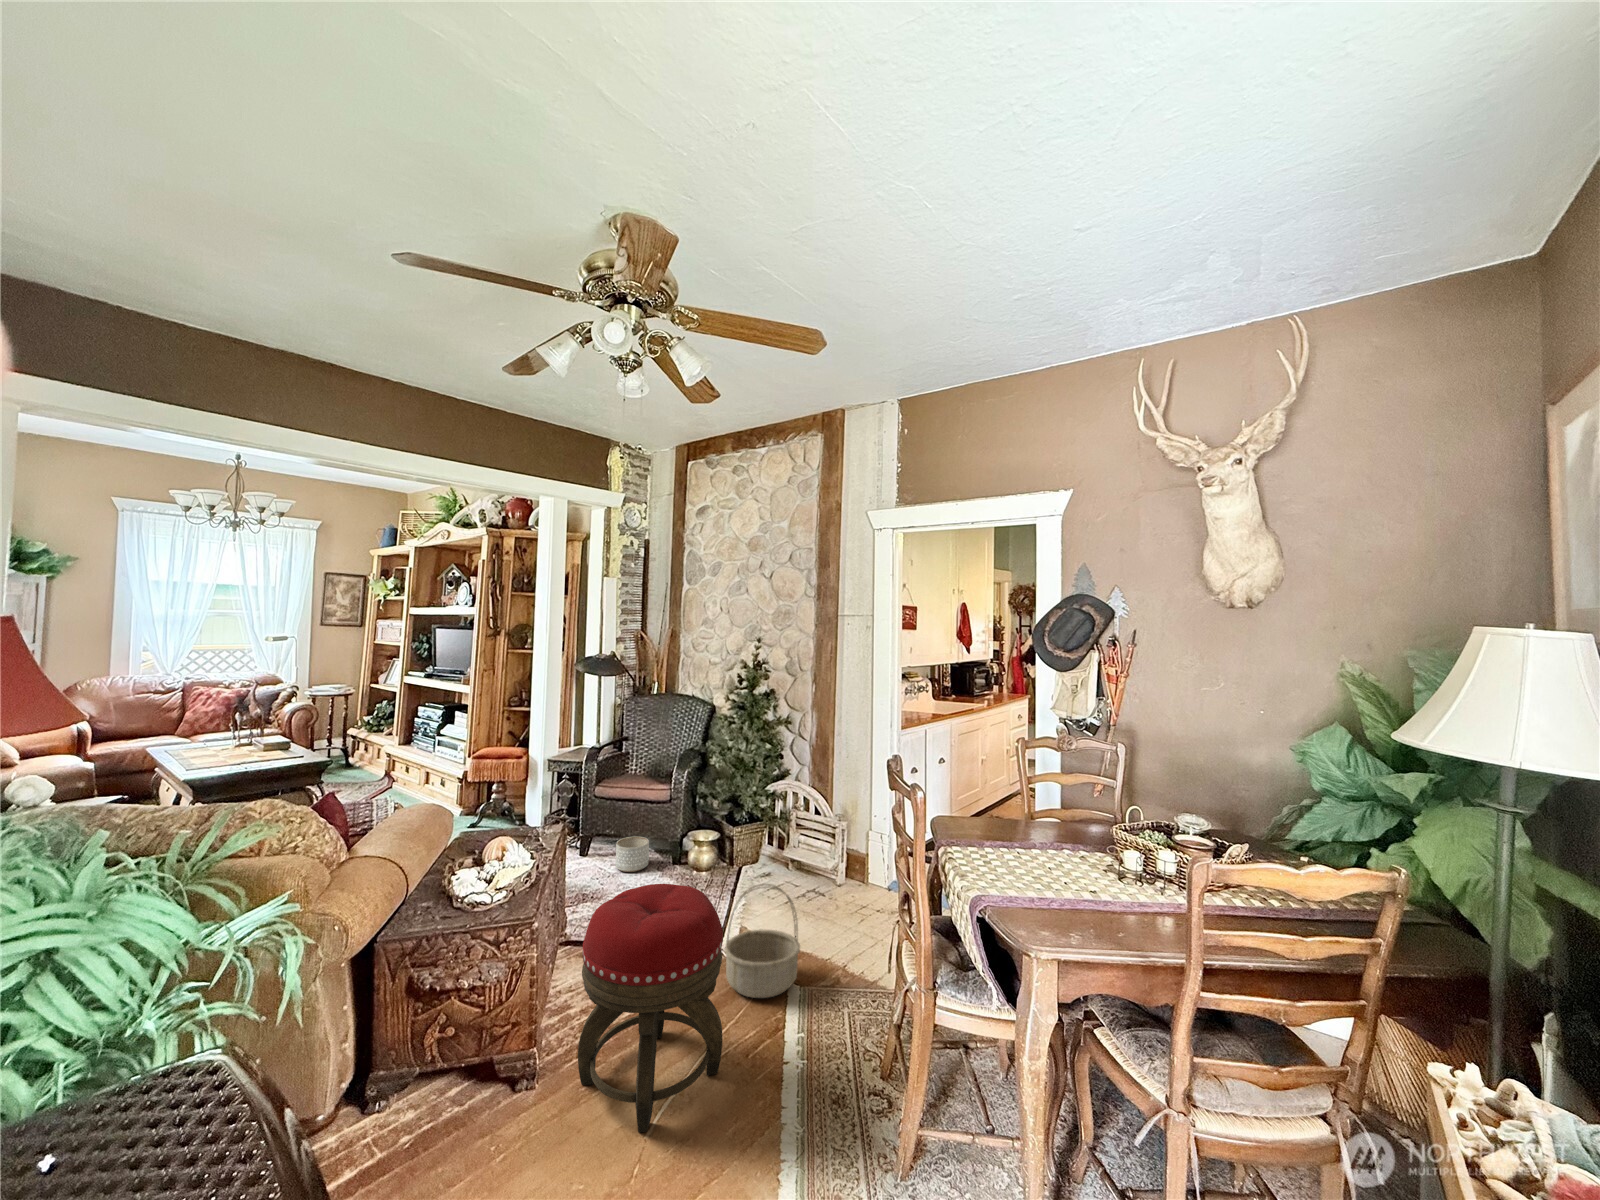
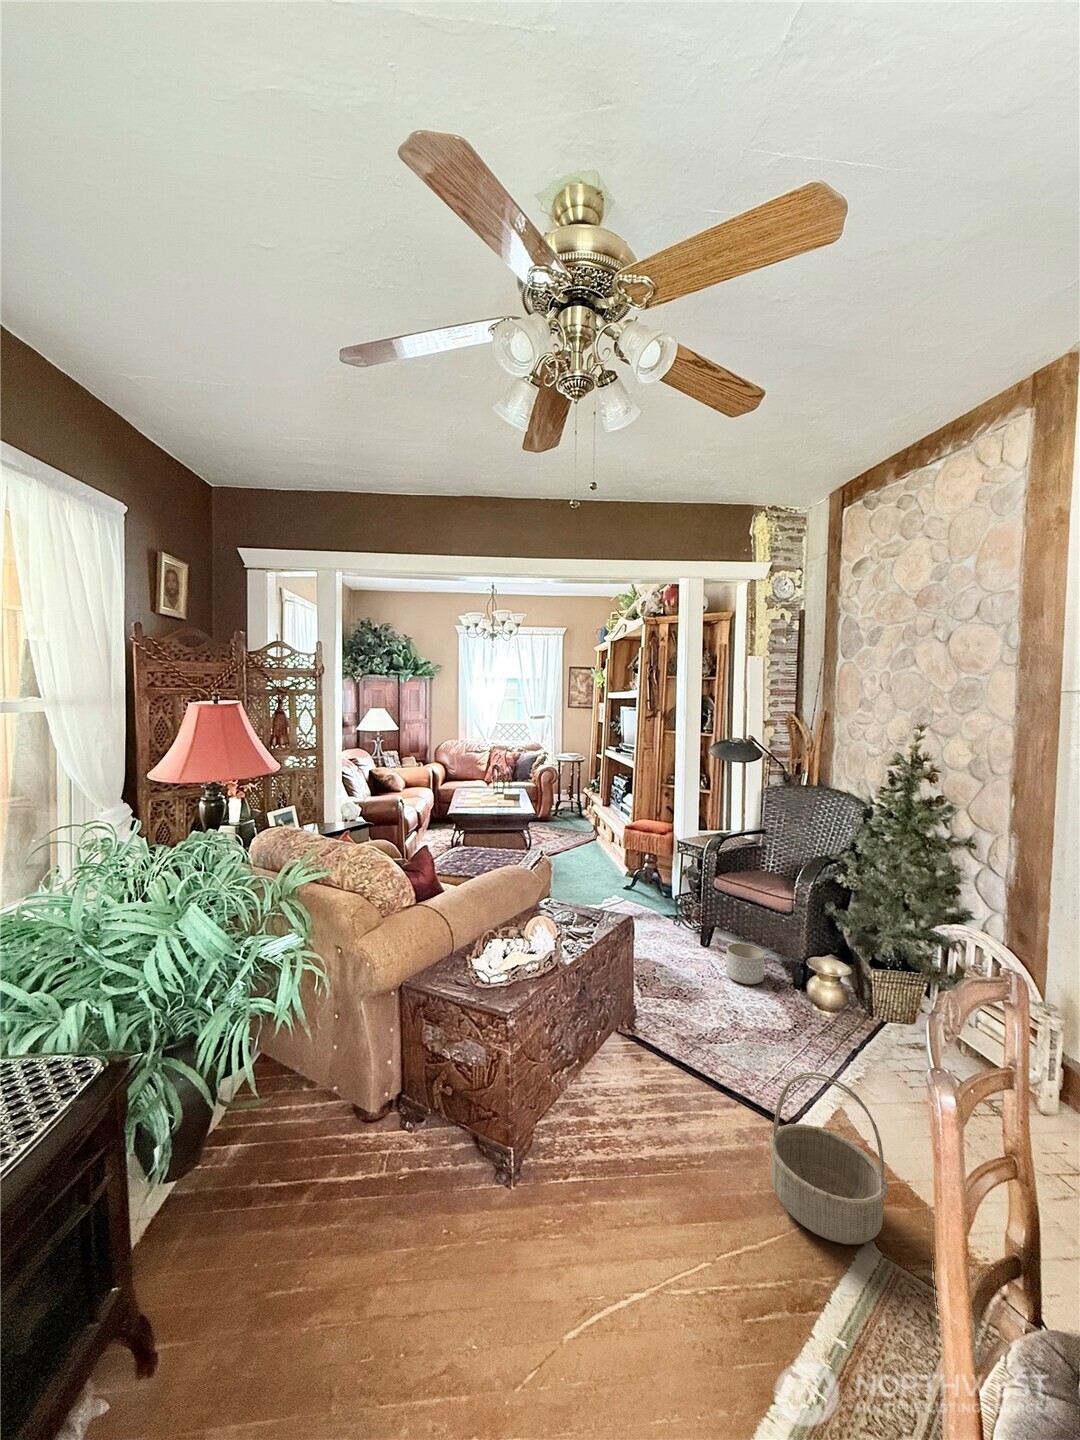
footstool: present [578,884,723,1132] -> none [547,1013,713,1305]

